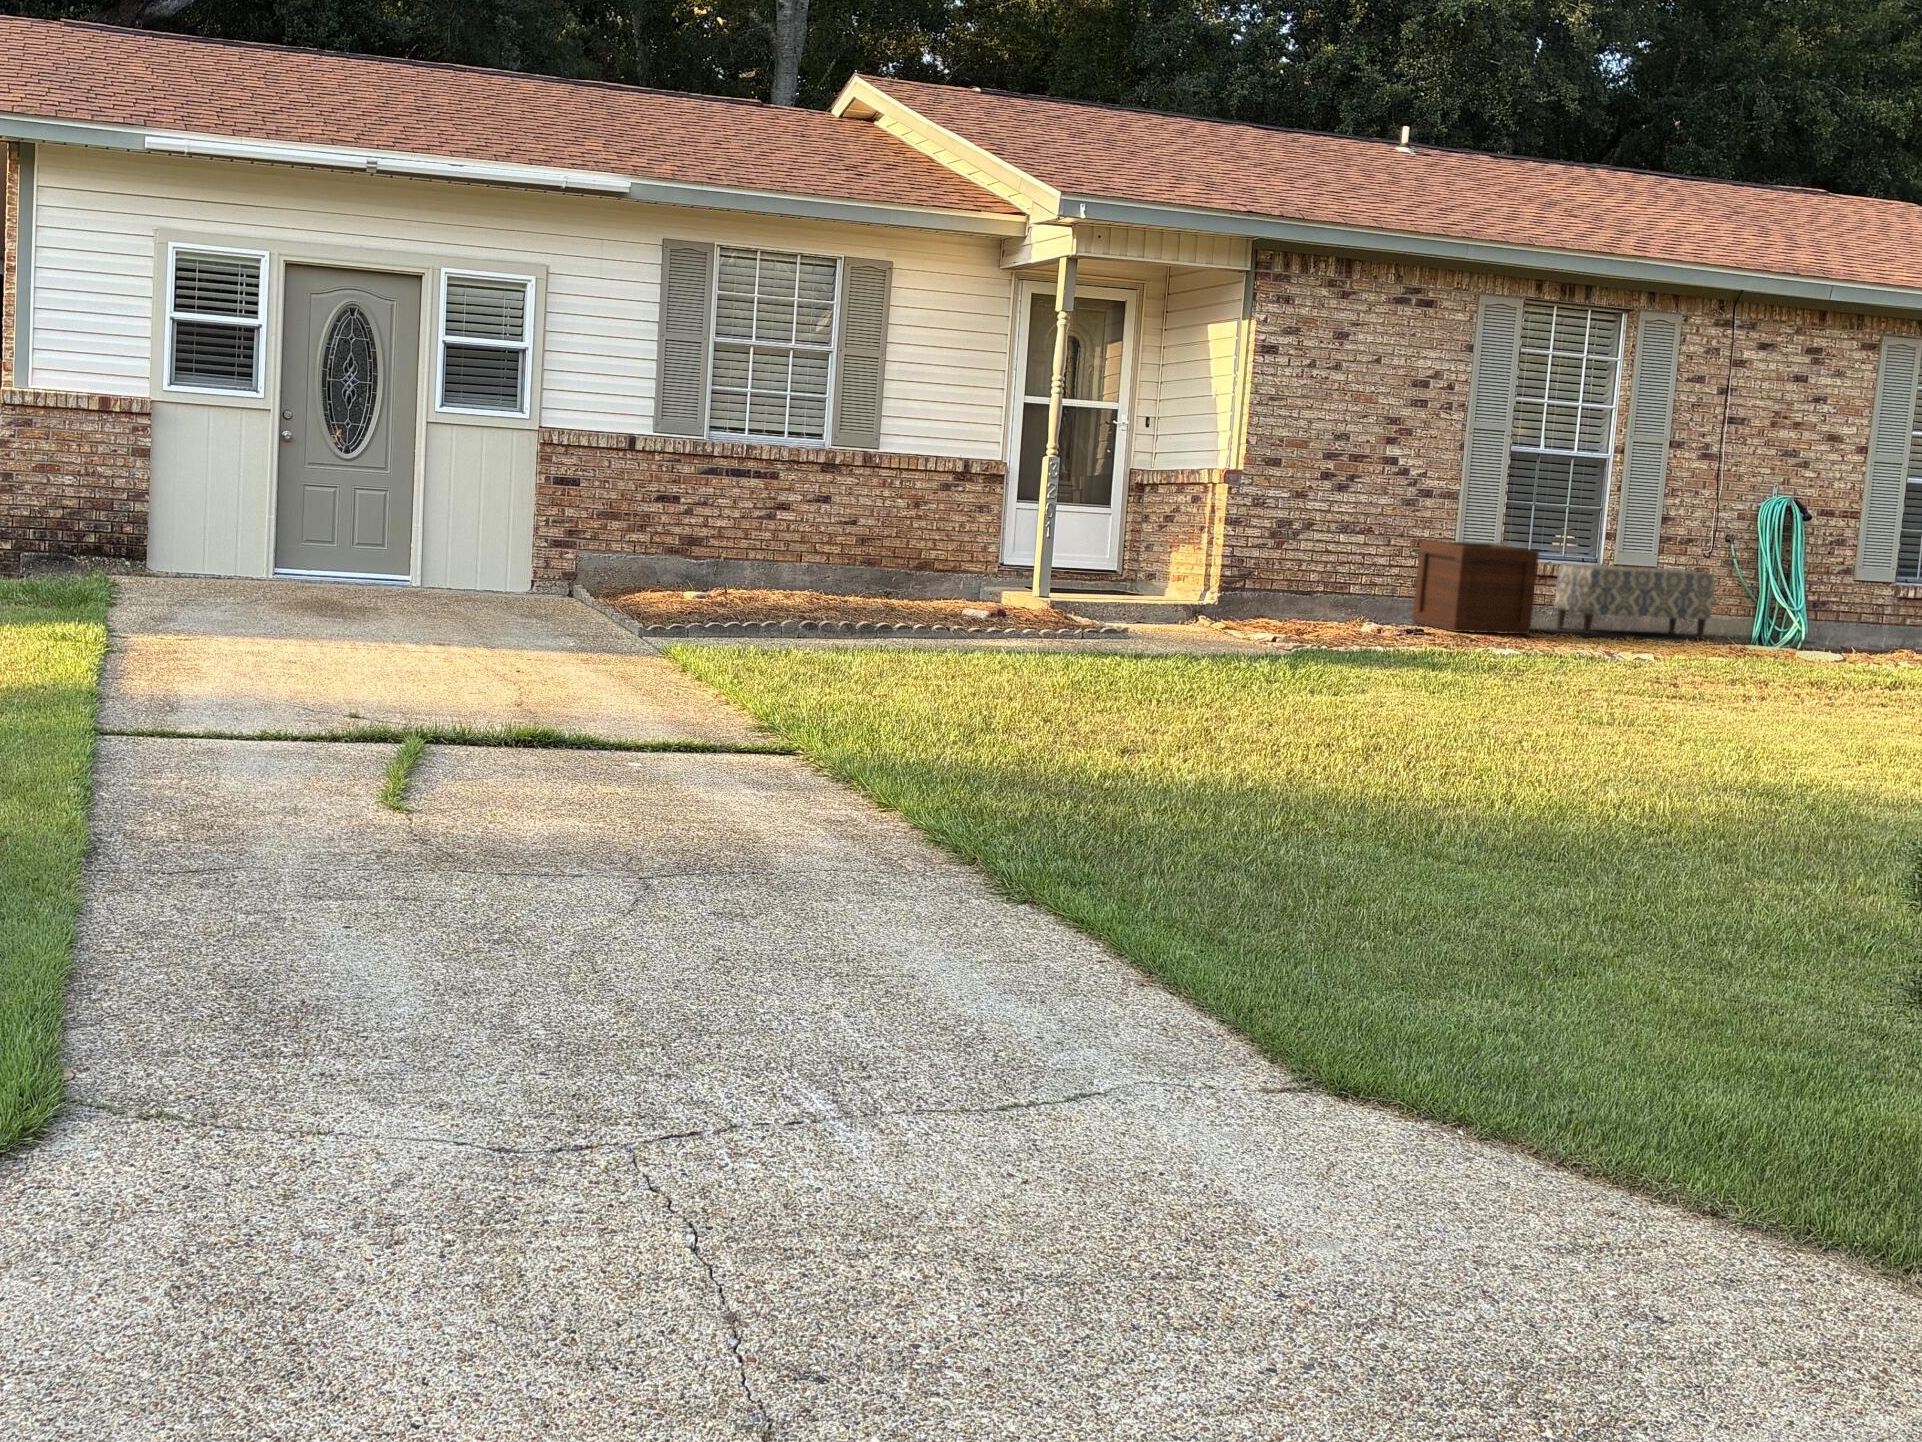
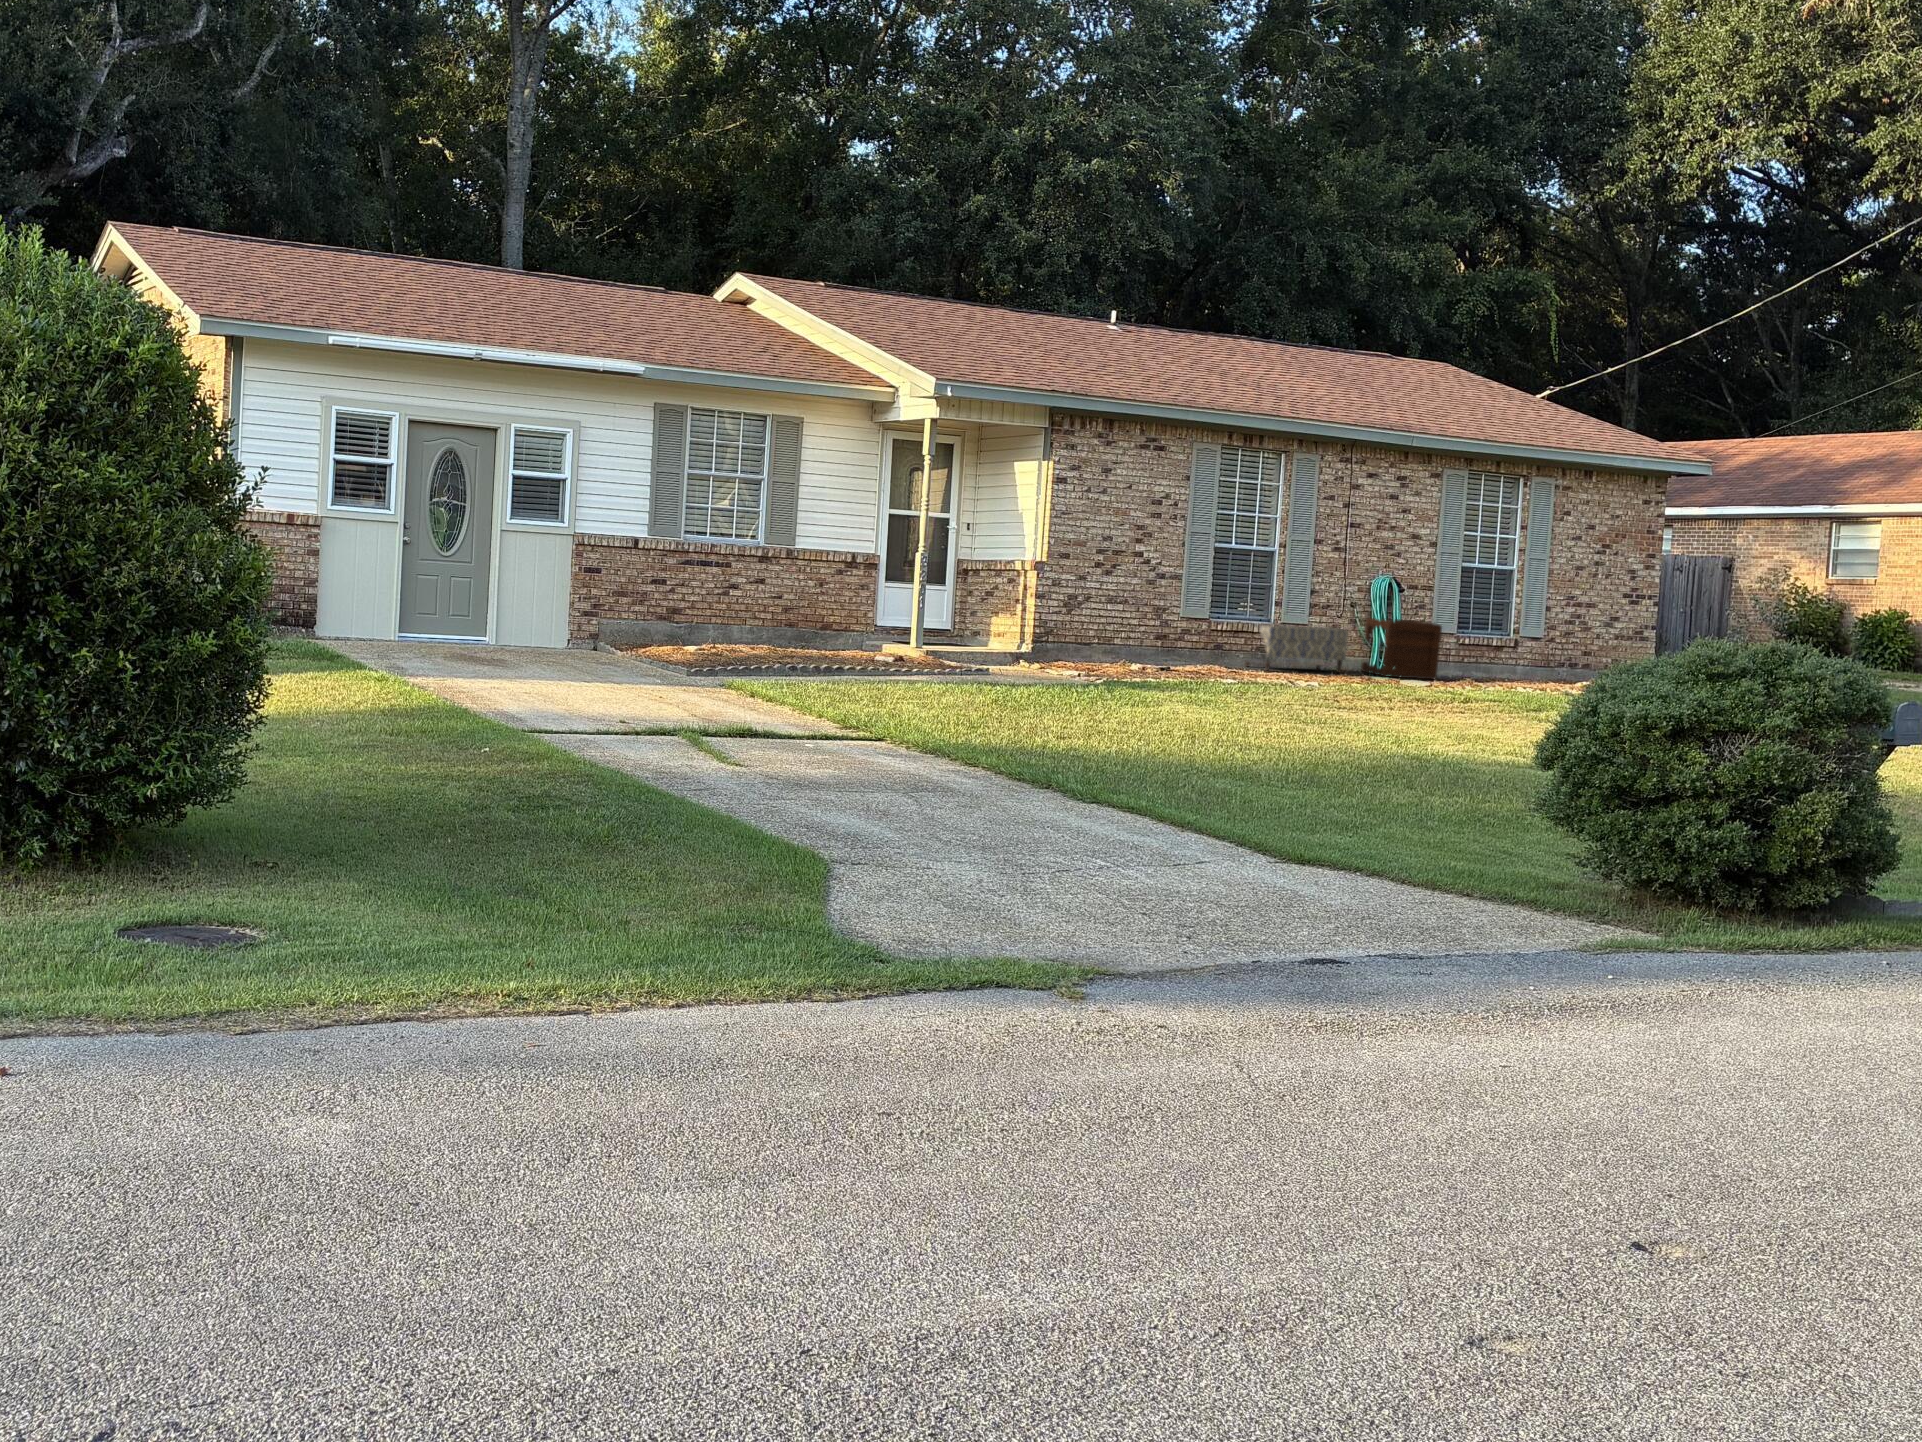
wooden crate: present [1412,541,1539,634] -> present [1361,618,1442,679]

